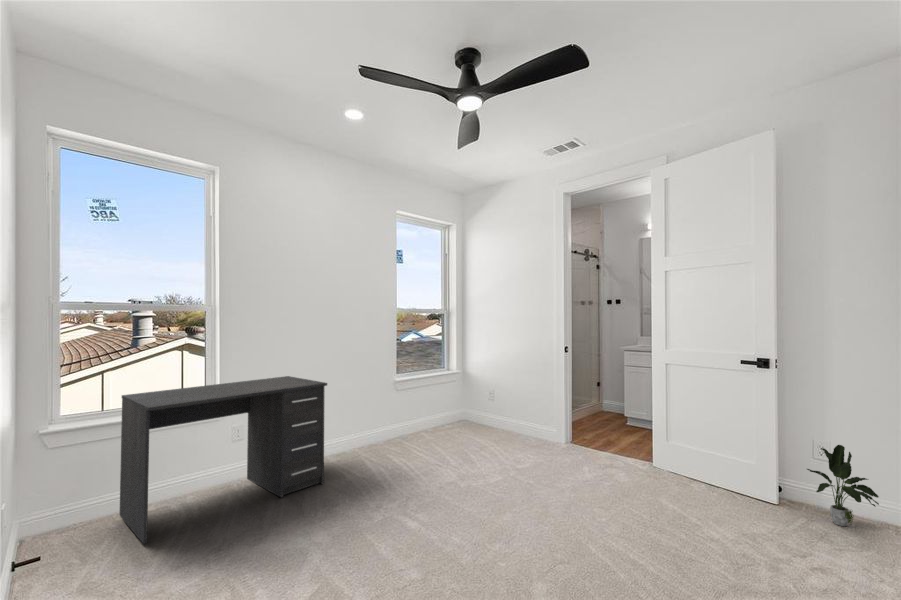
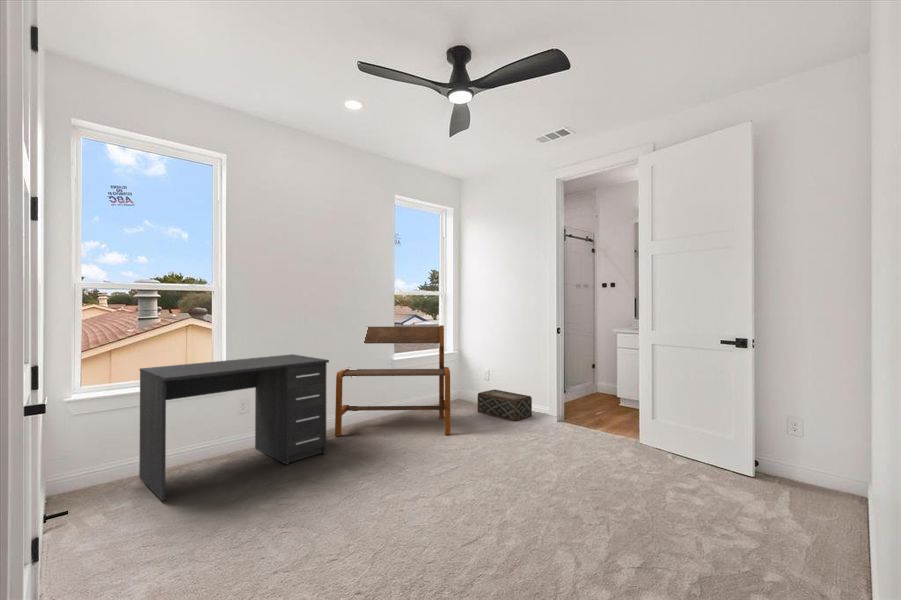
bench: none [333,343,455,463] -> present [335,325,450,436]
woven basket: none [481,410,539,443] -> present [477,390,532,421]
potted plant: present [807,445,879,526] -> none [775,419,842,494]

